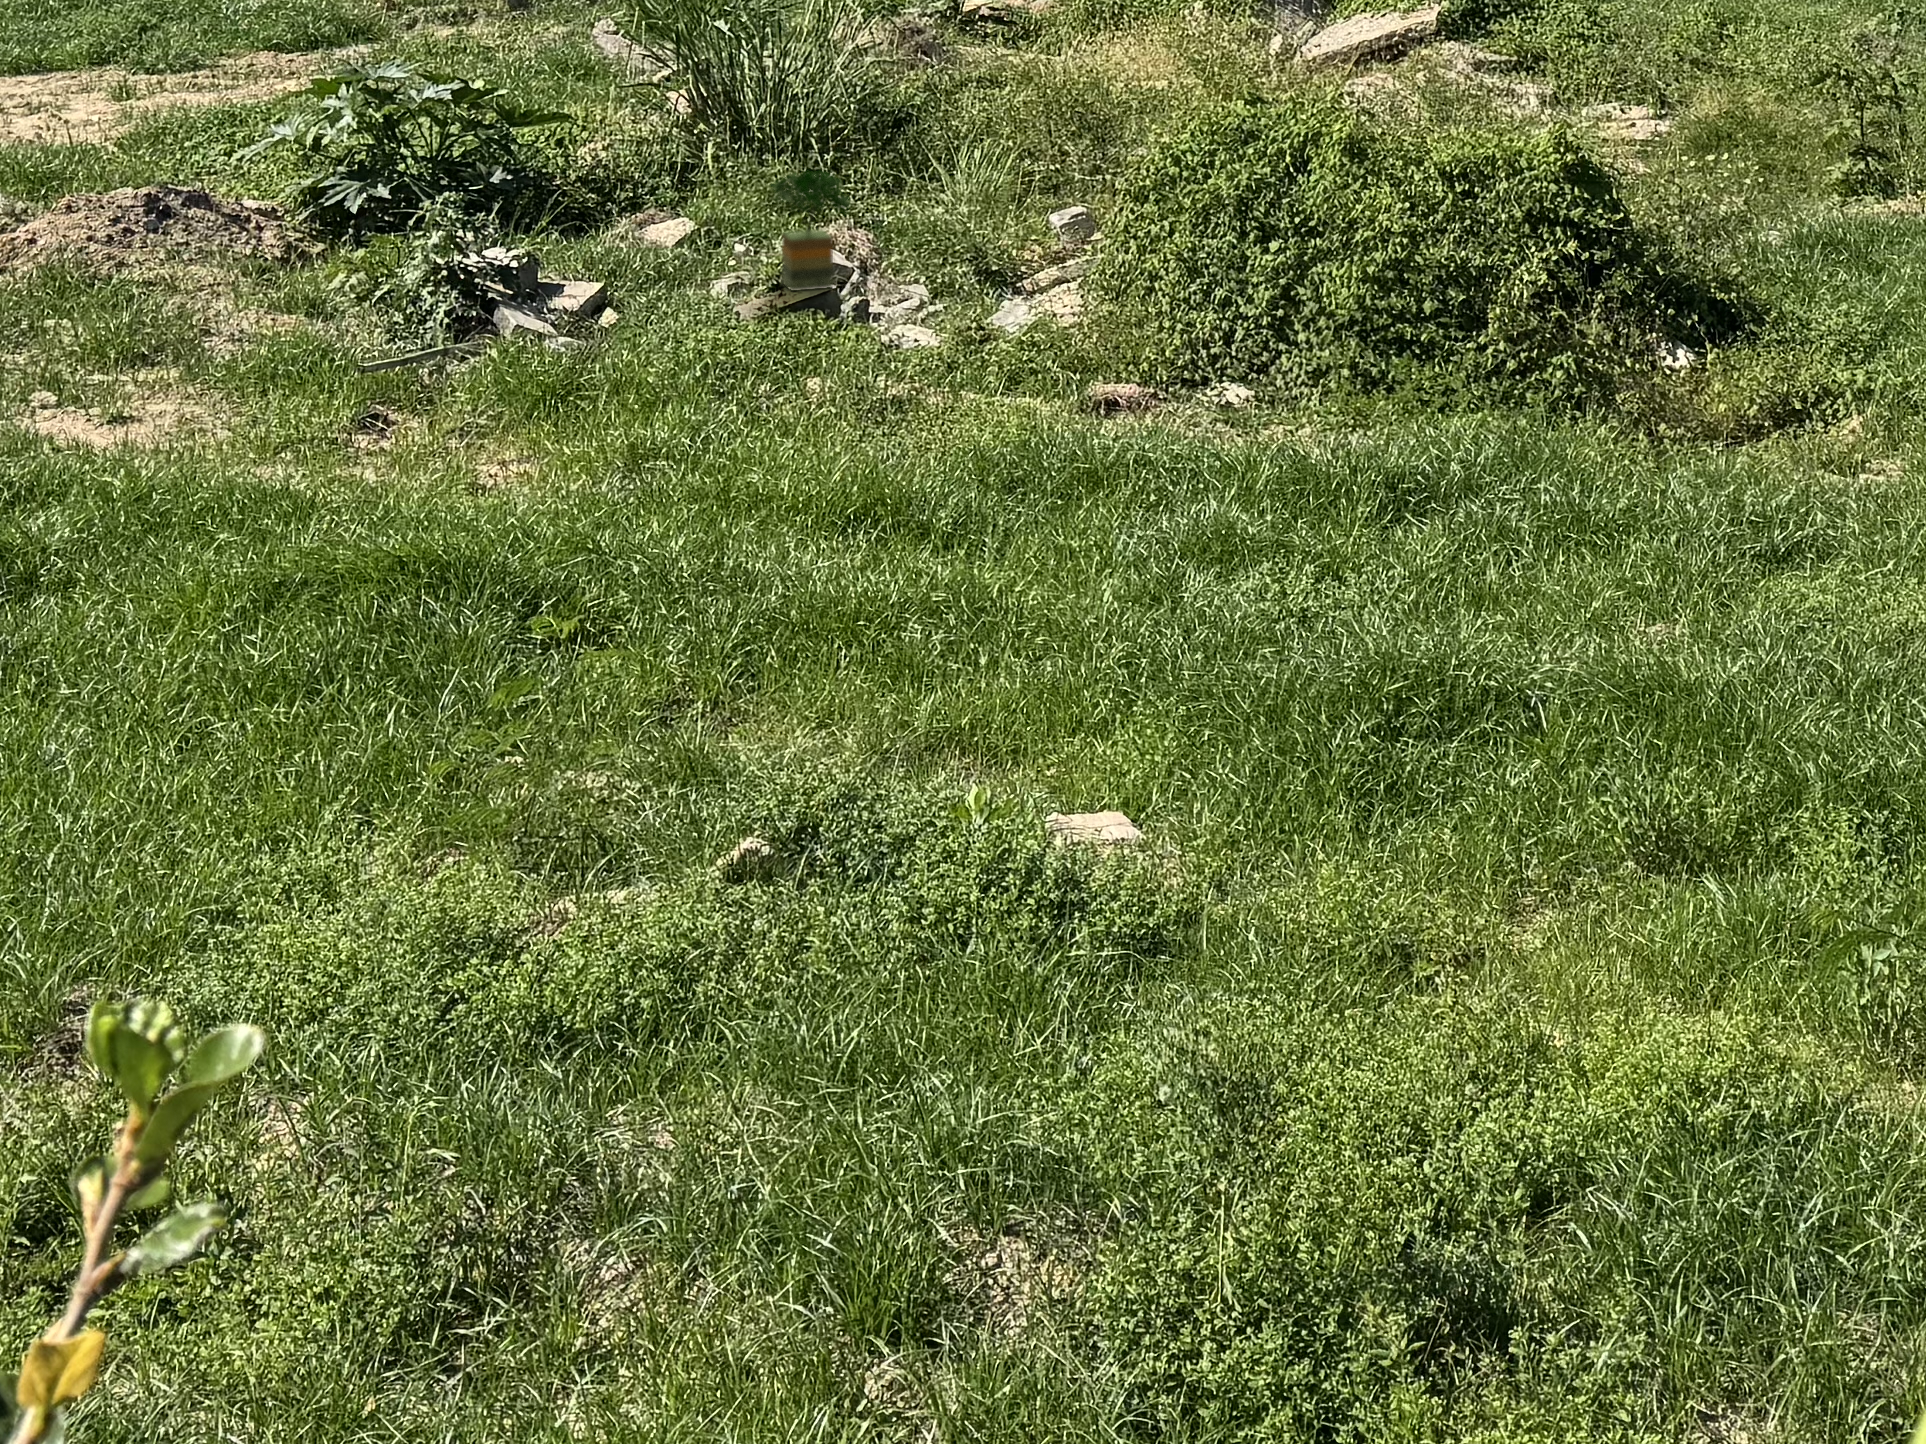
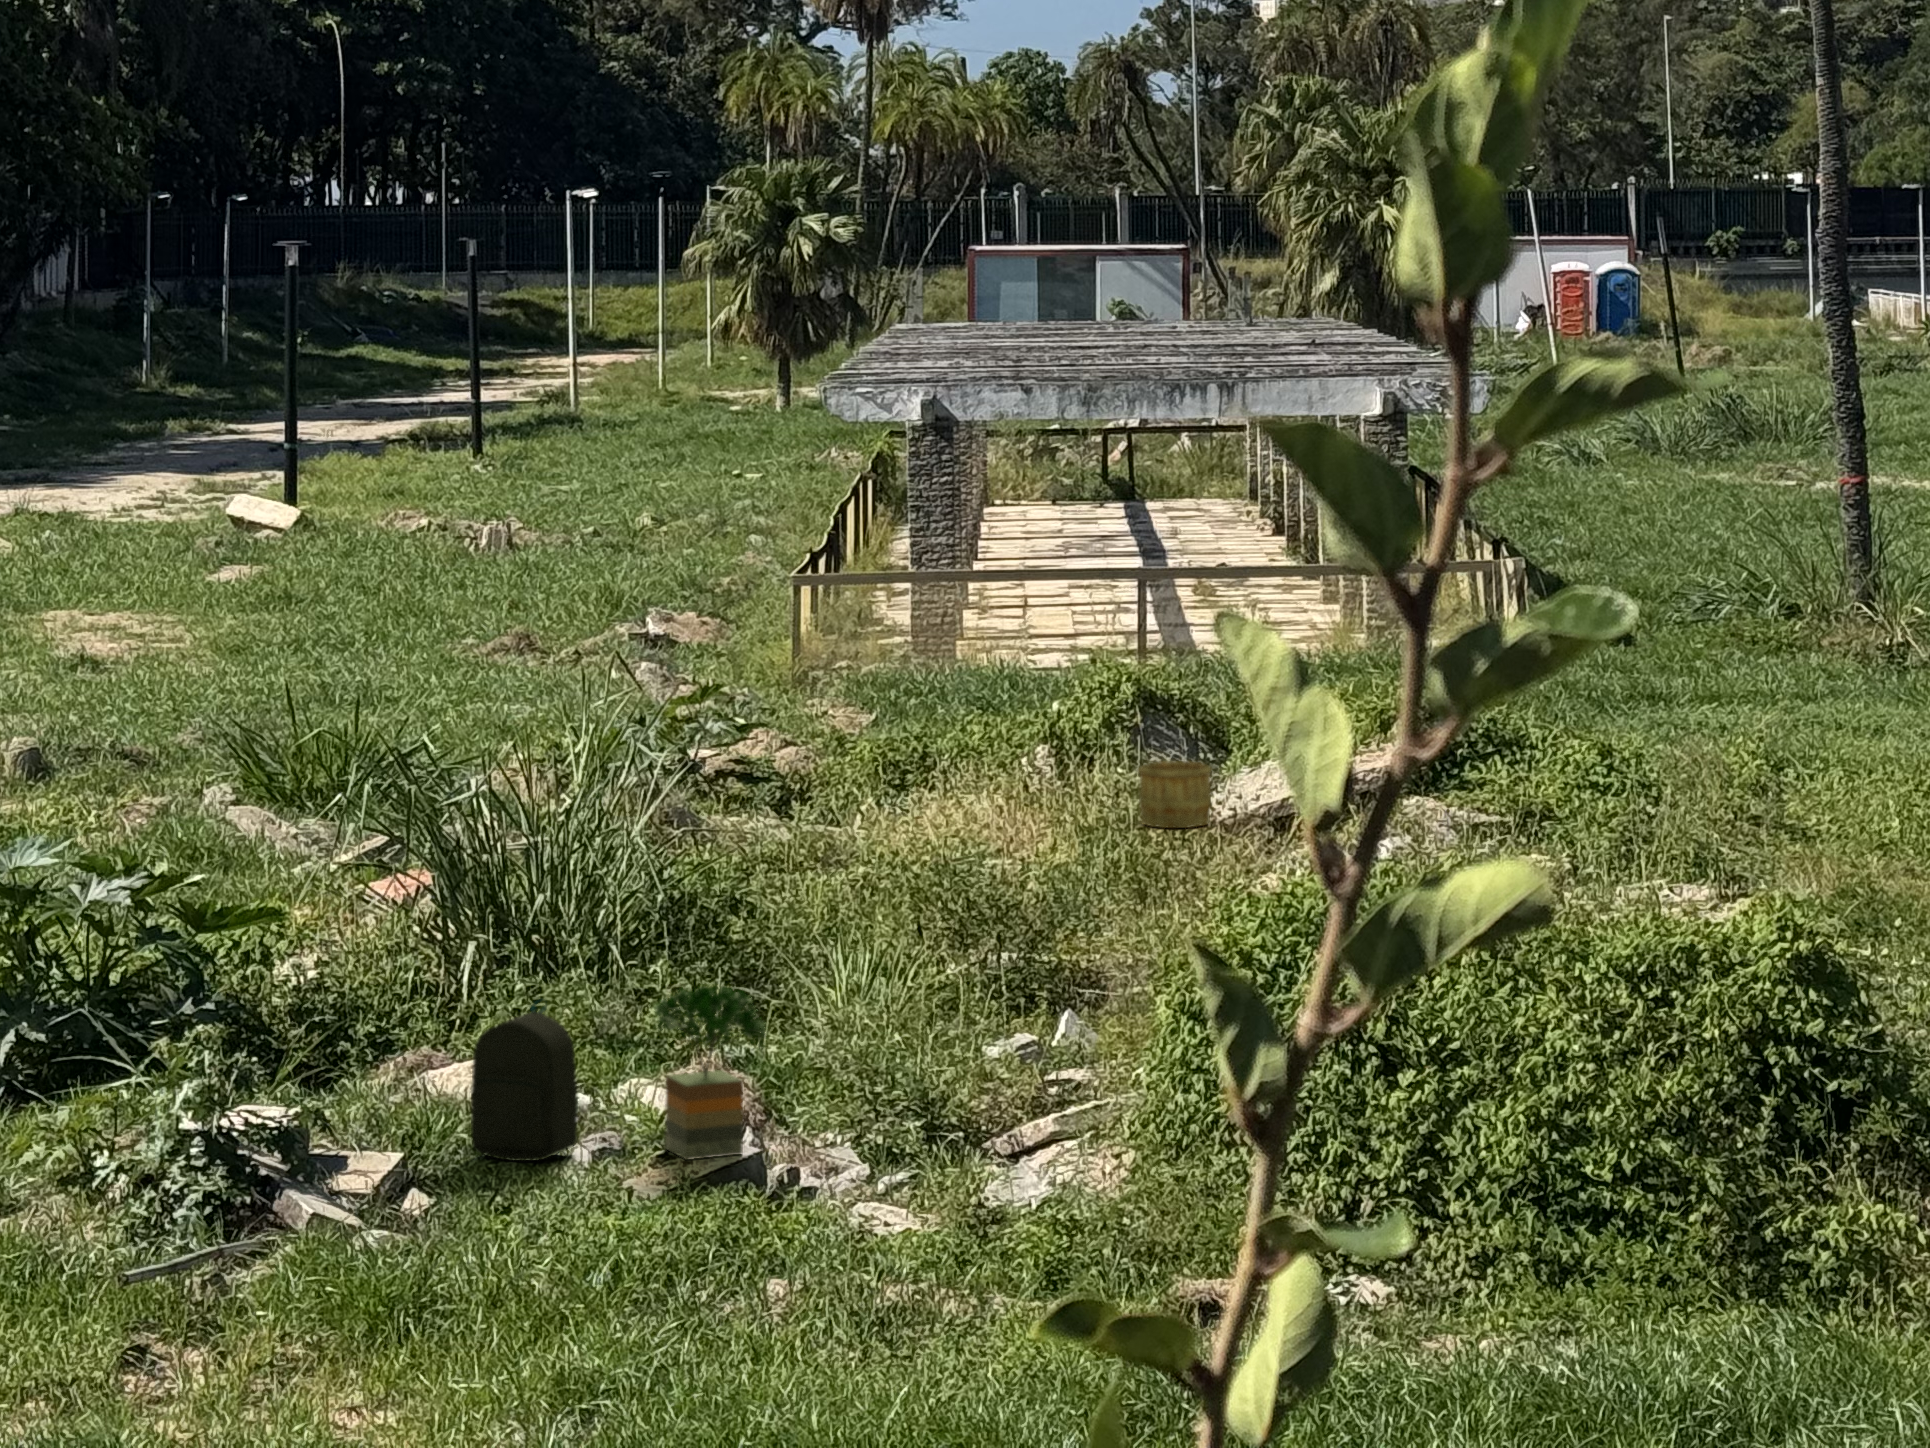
wooden bucket: none [1246,13,1300,60] -> present [1138,761,1212,828]
backpack: none [644,178,720,290] -> present [471,999,578,1161]

